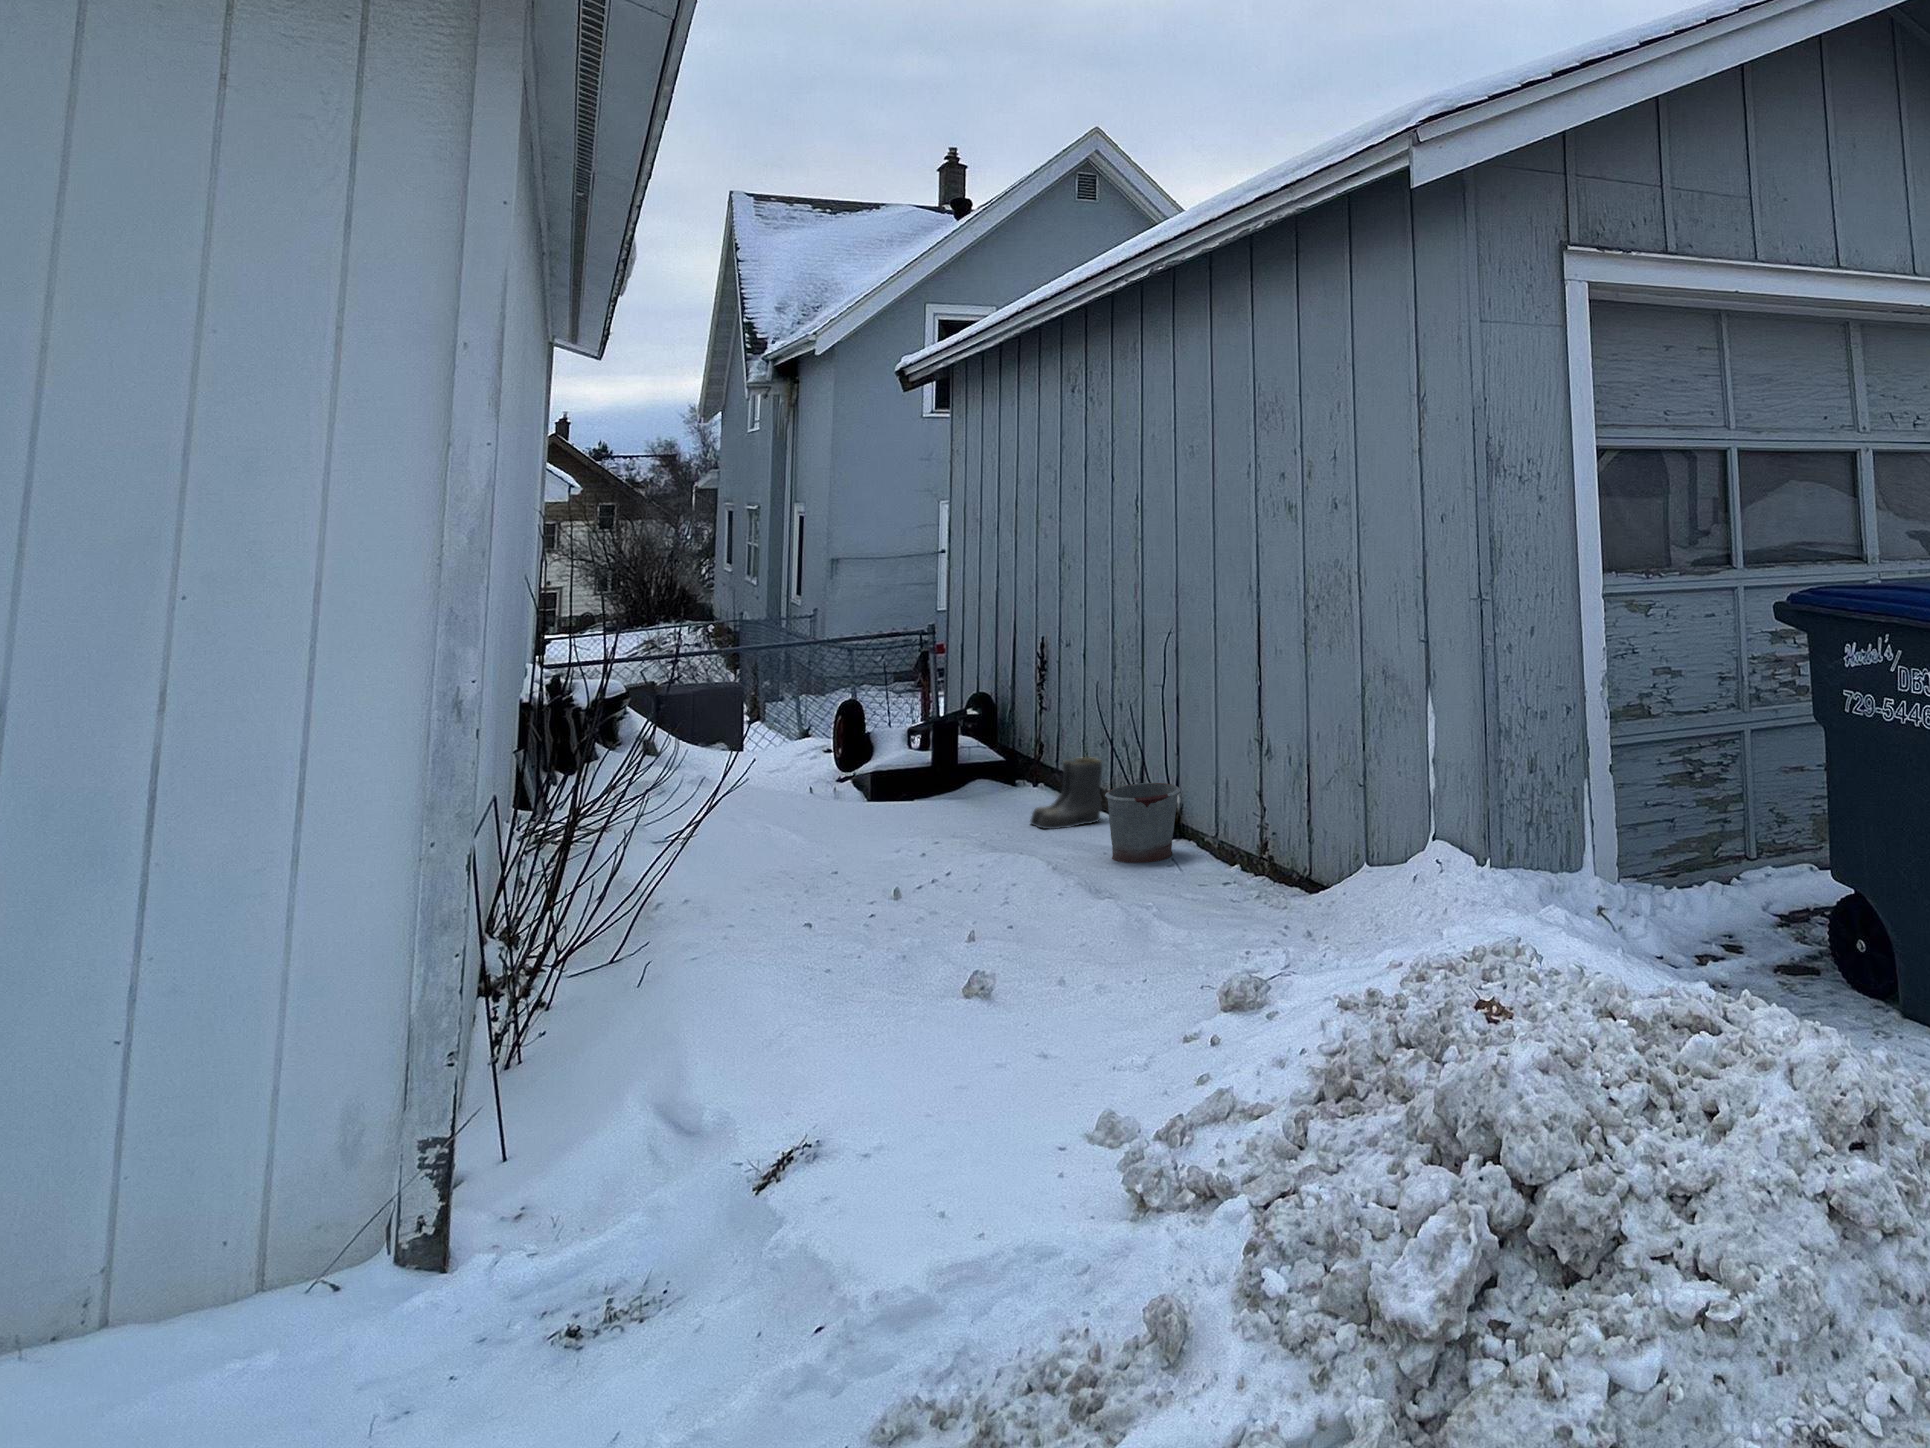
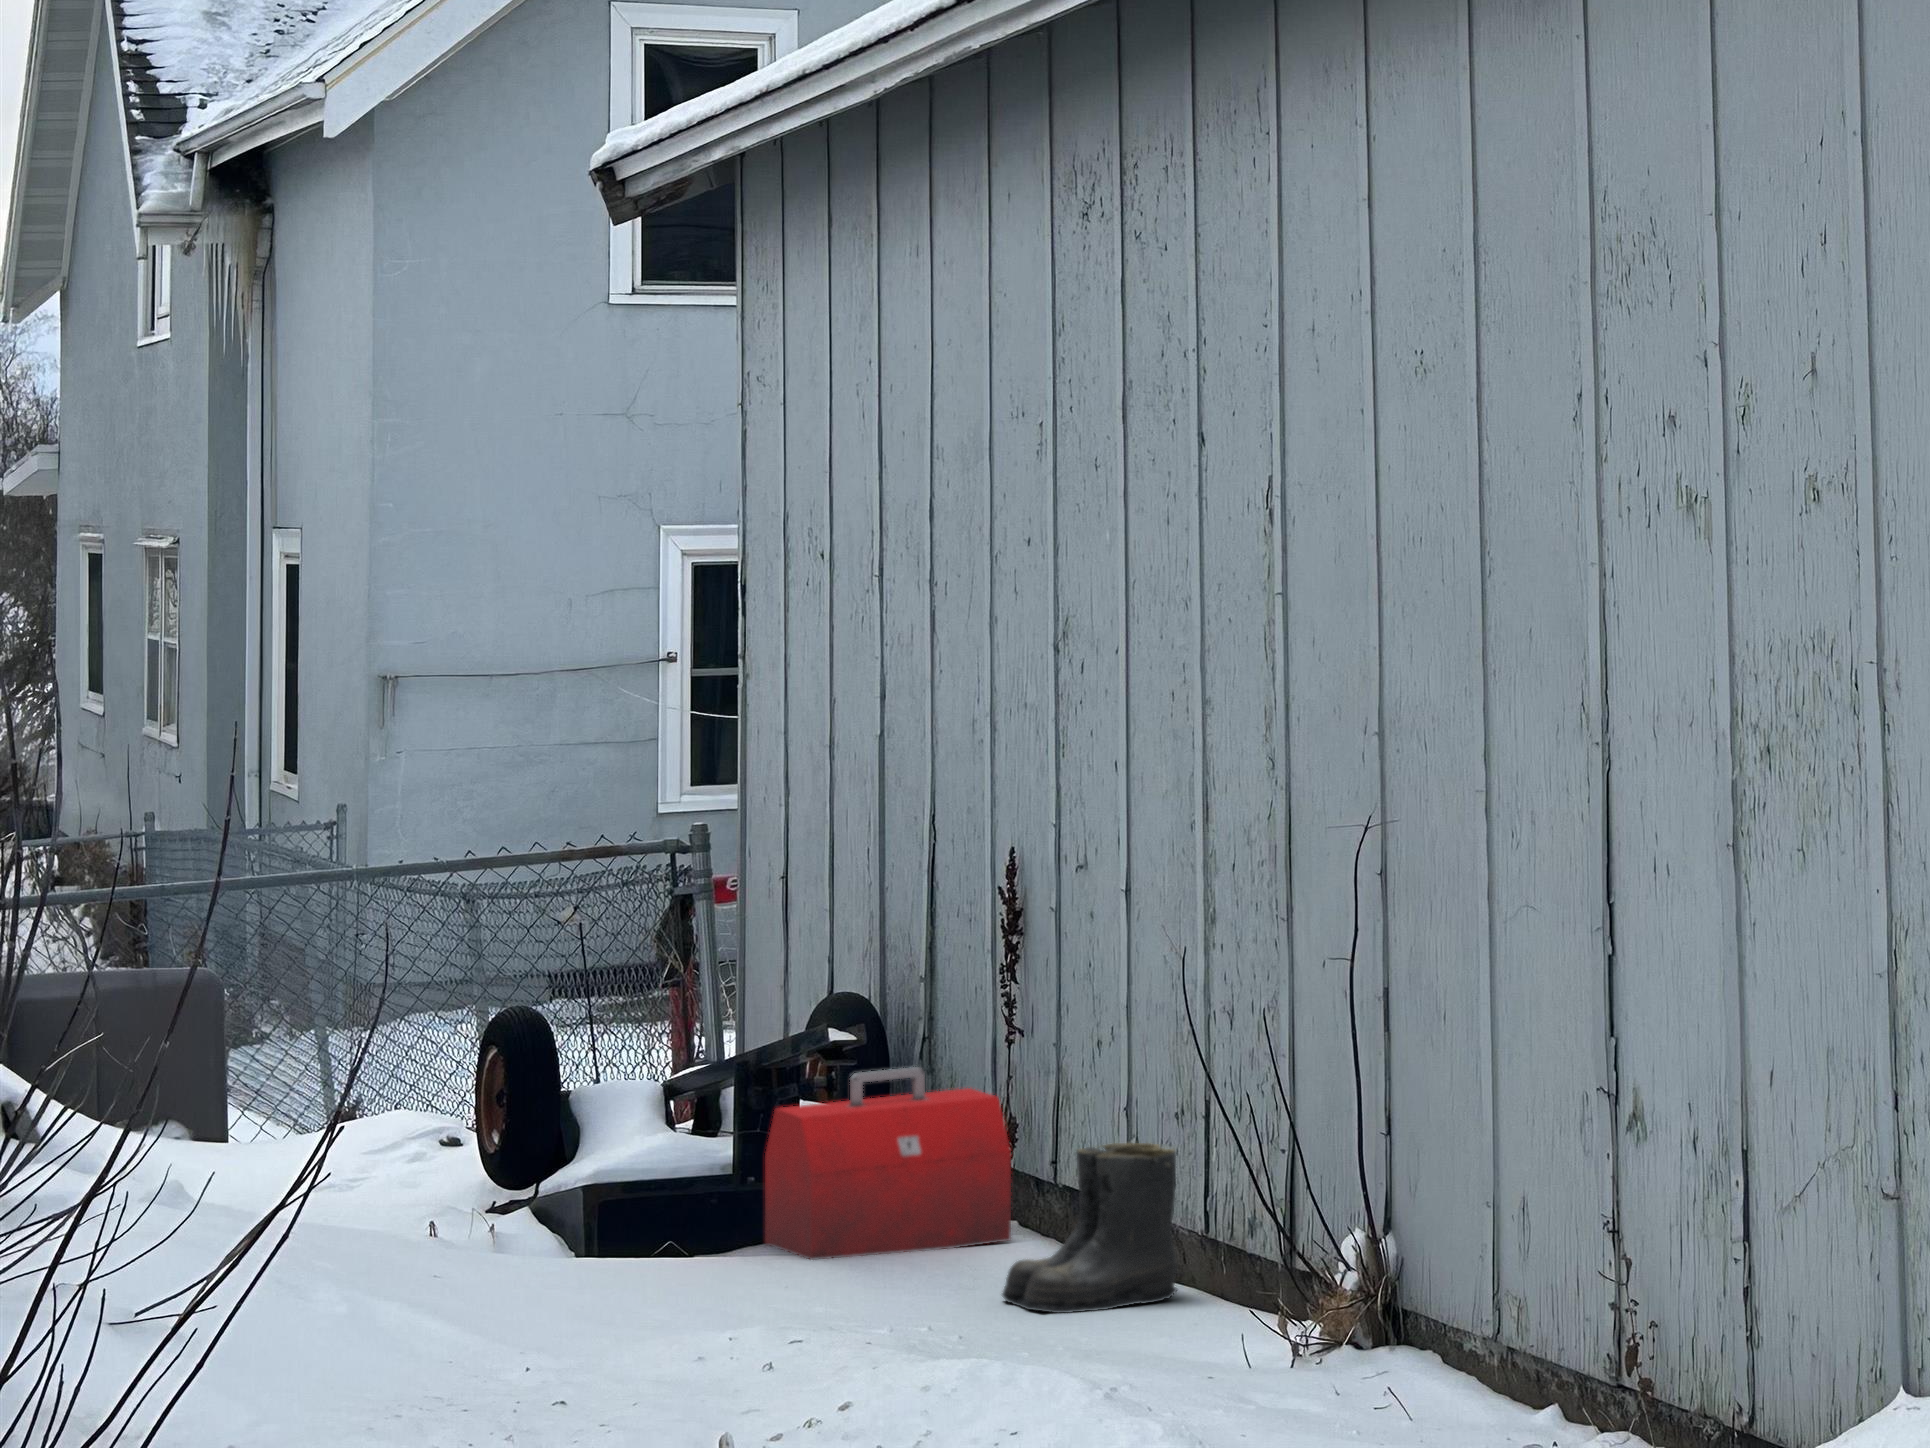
toolbox: none [942,726,1043,810] -> present [765,1067,1011,1260]
bucket: present [1105,783,1180,863] -> none [1209,1201,1396,1393]

